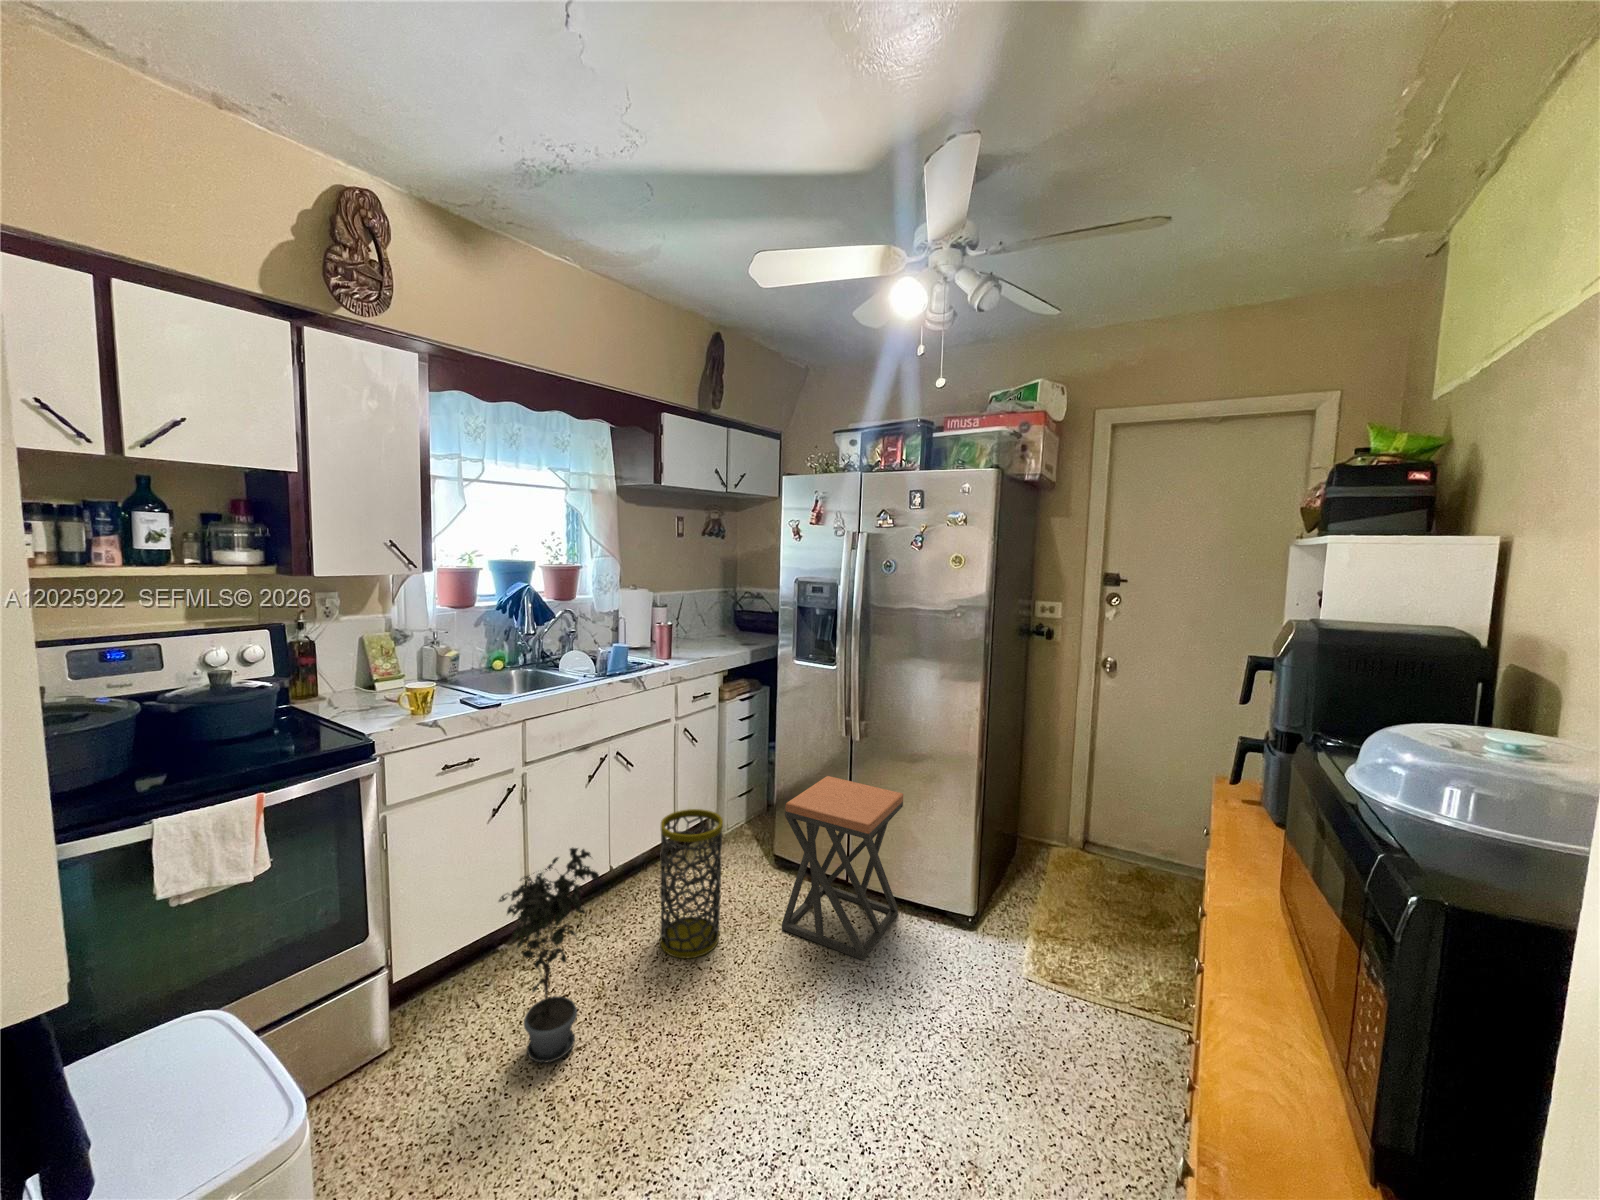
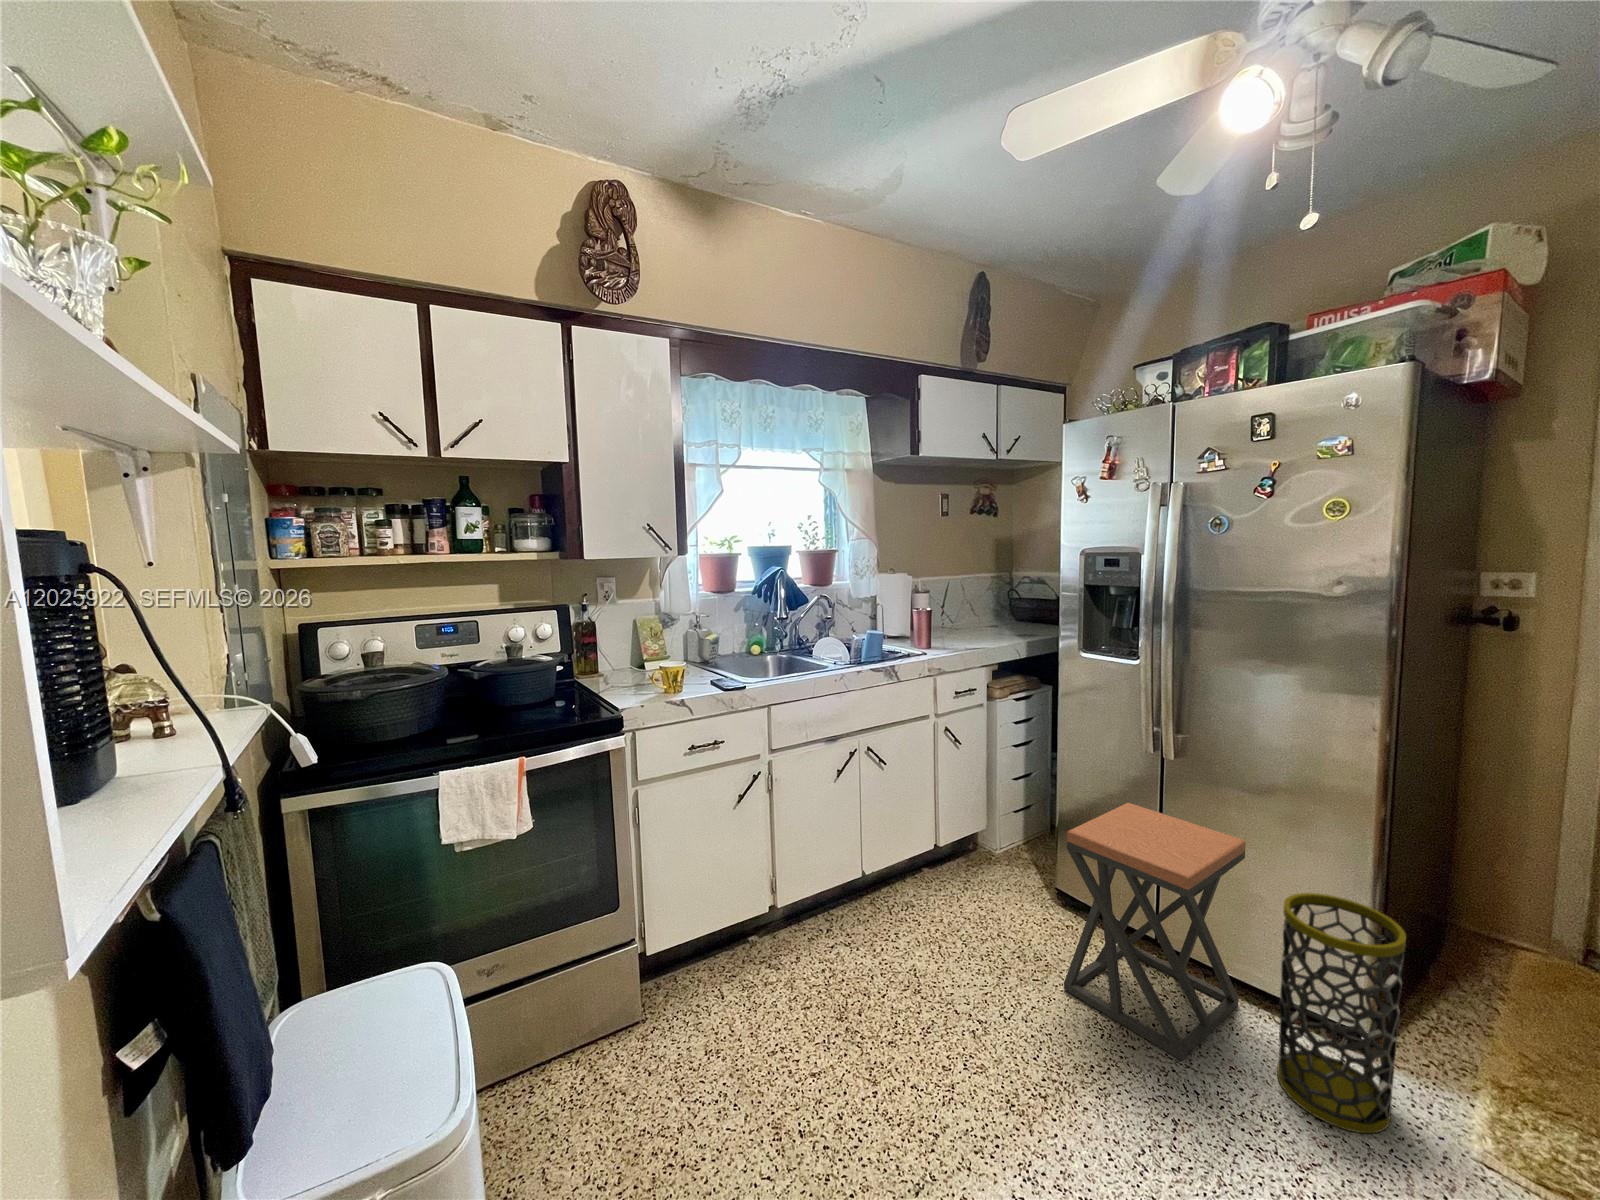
trash can: present [660,809,723,958] -> present [1277,893,1406,1133]
potted plant: present [499,848,599,1063] -> none [727,849,832,1081]

